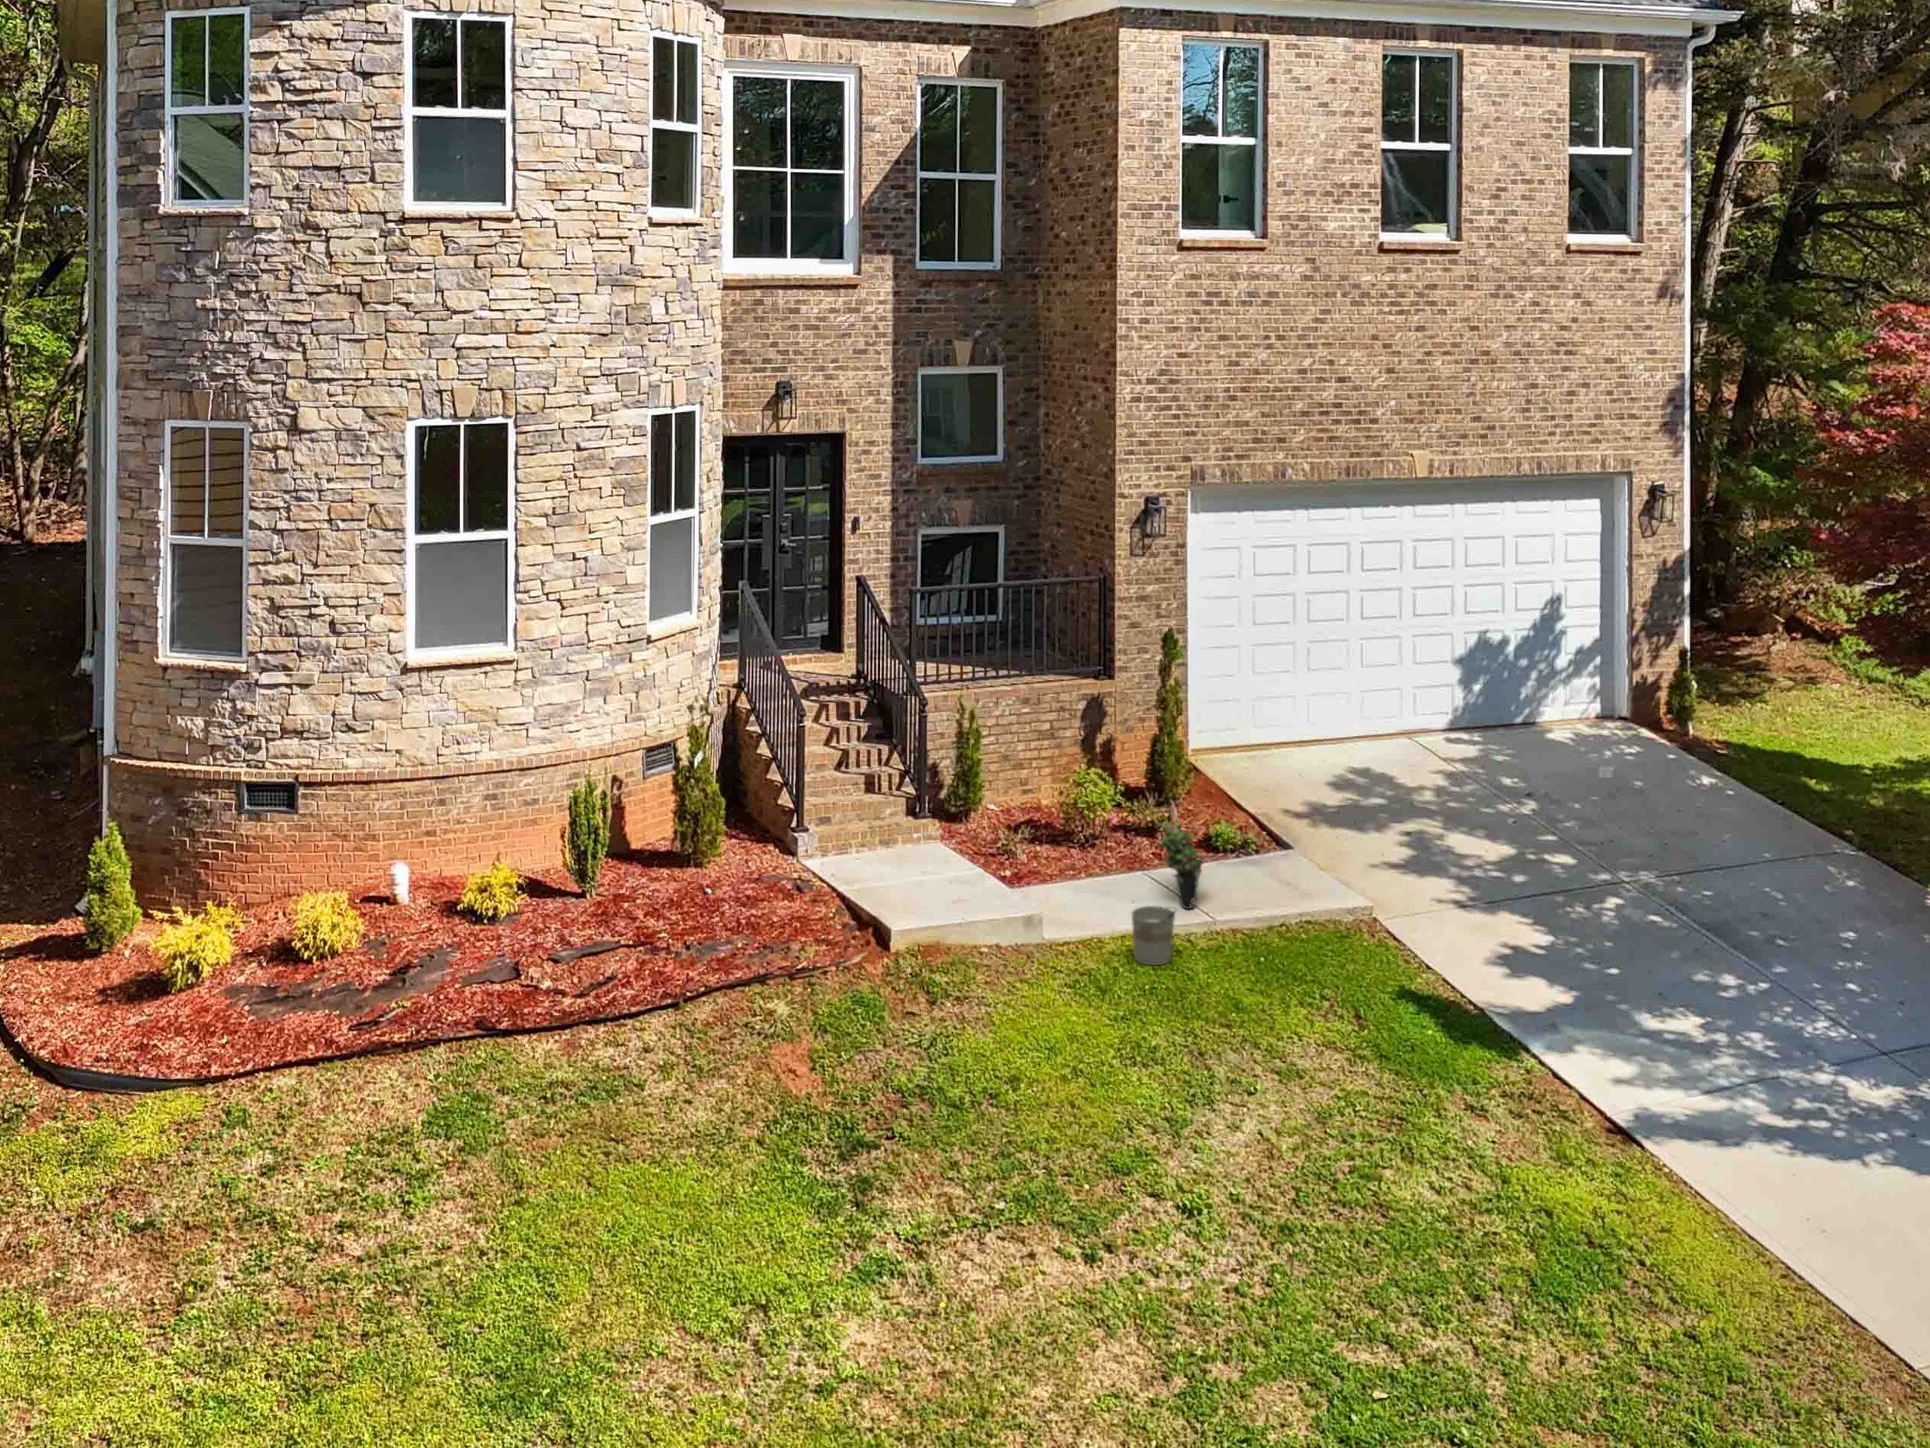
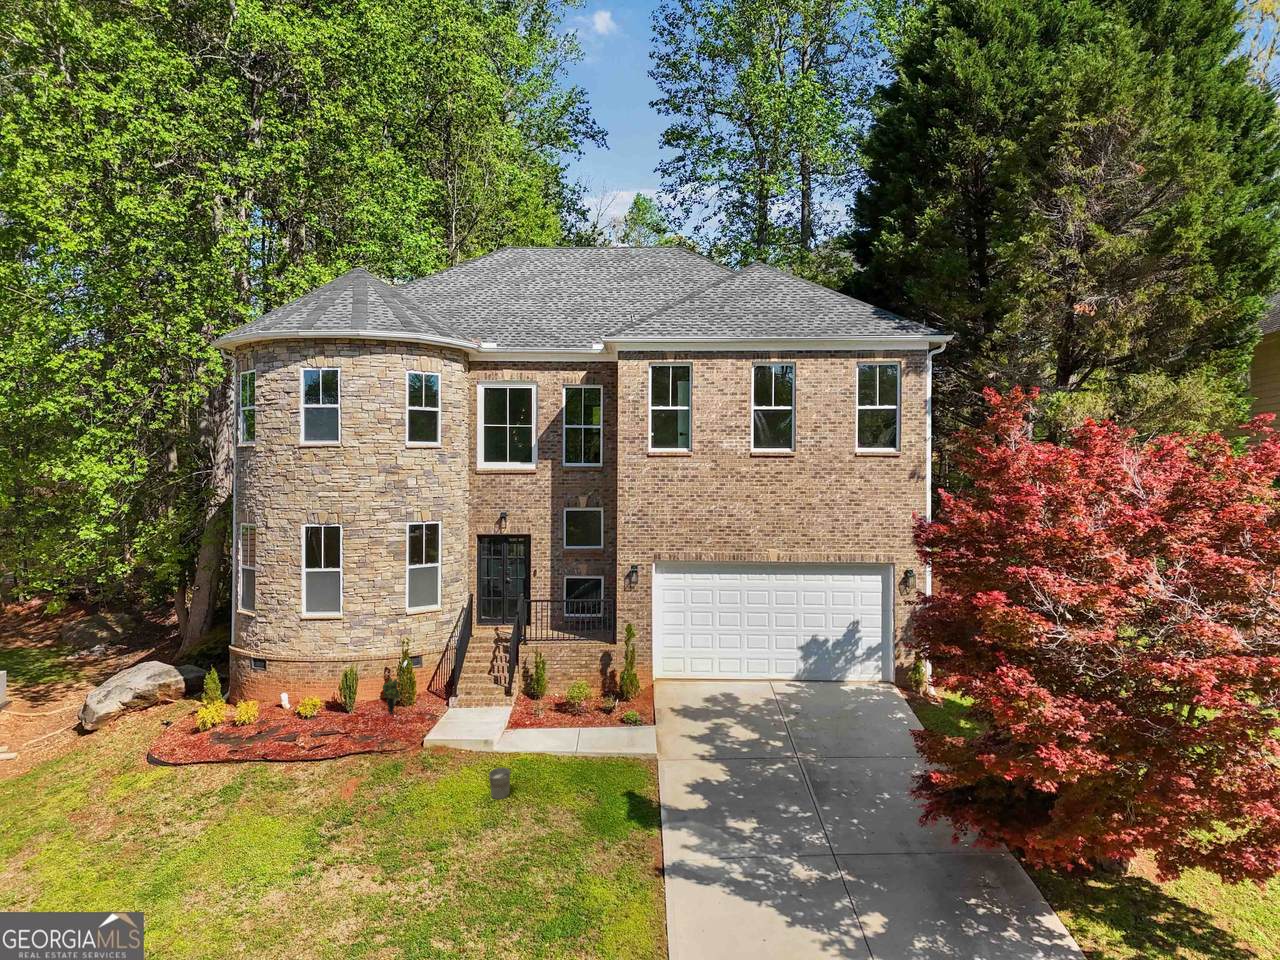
potted plant: present [1159,821,1204,909] -> present [382,678,400,714]

